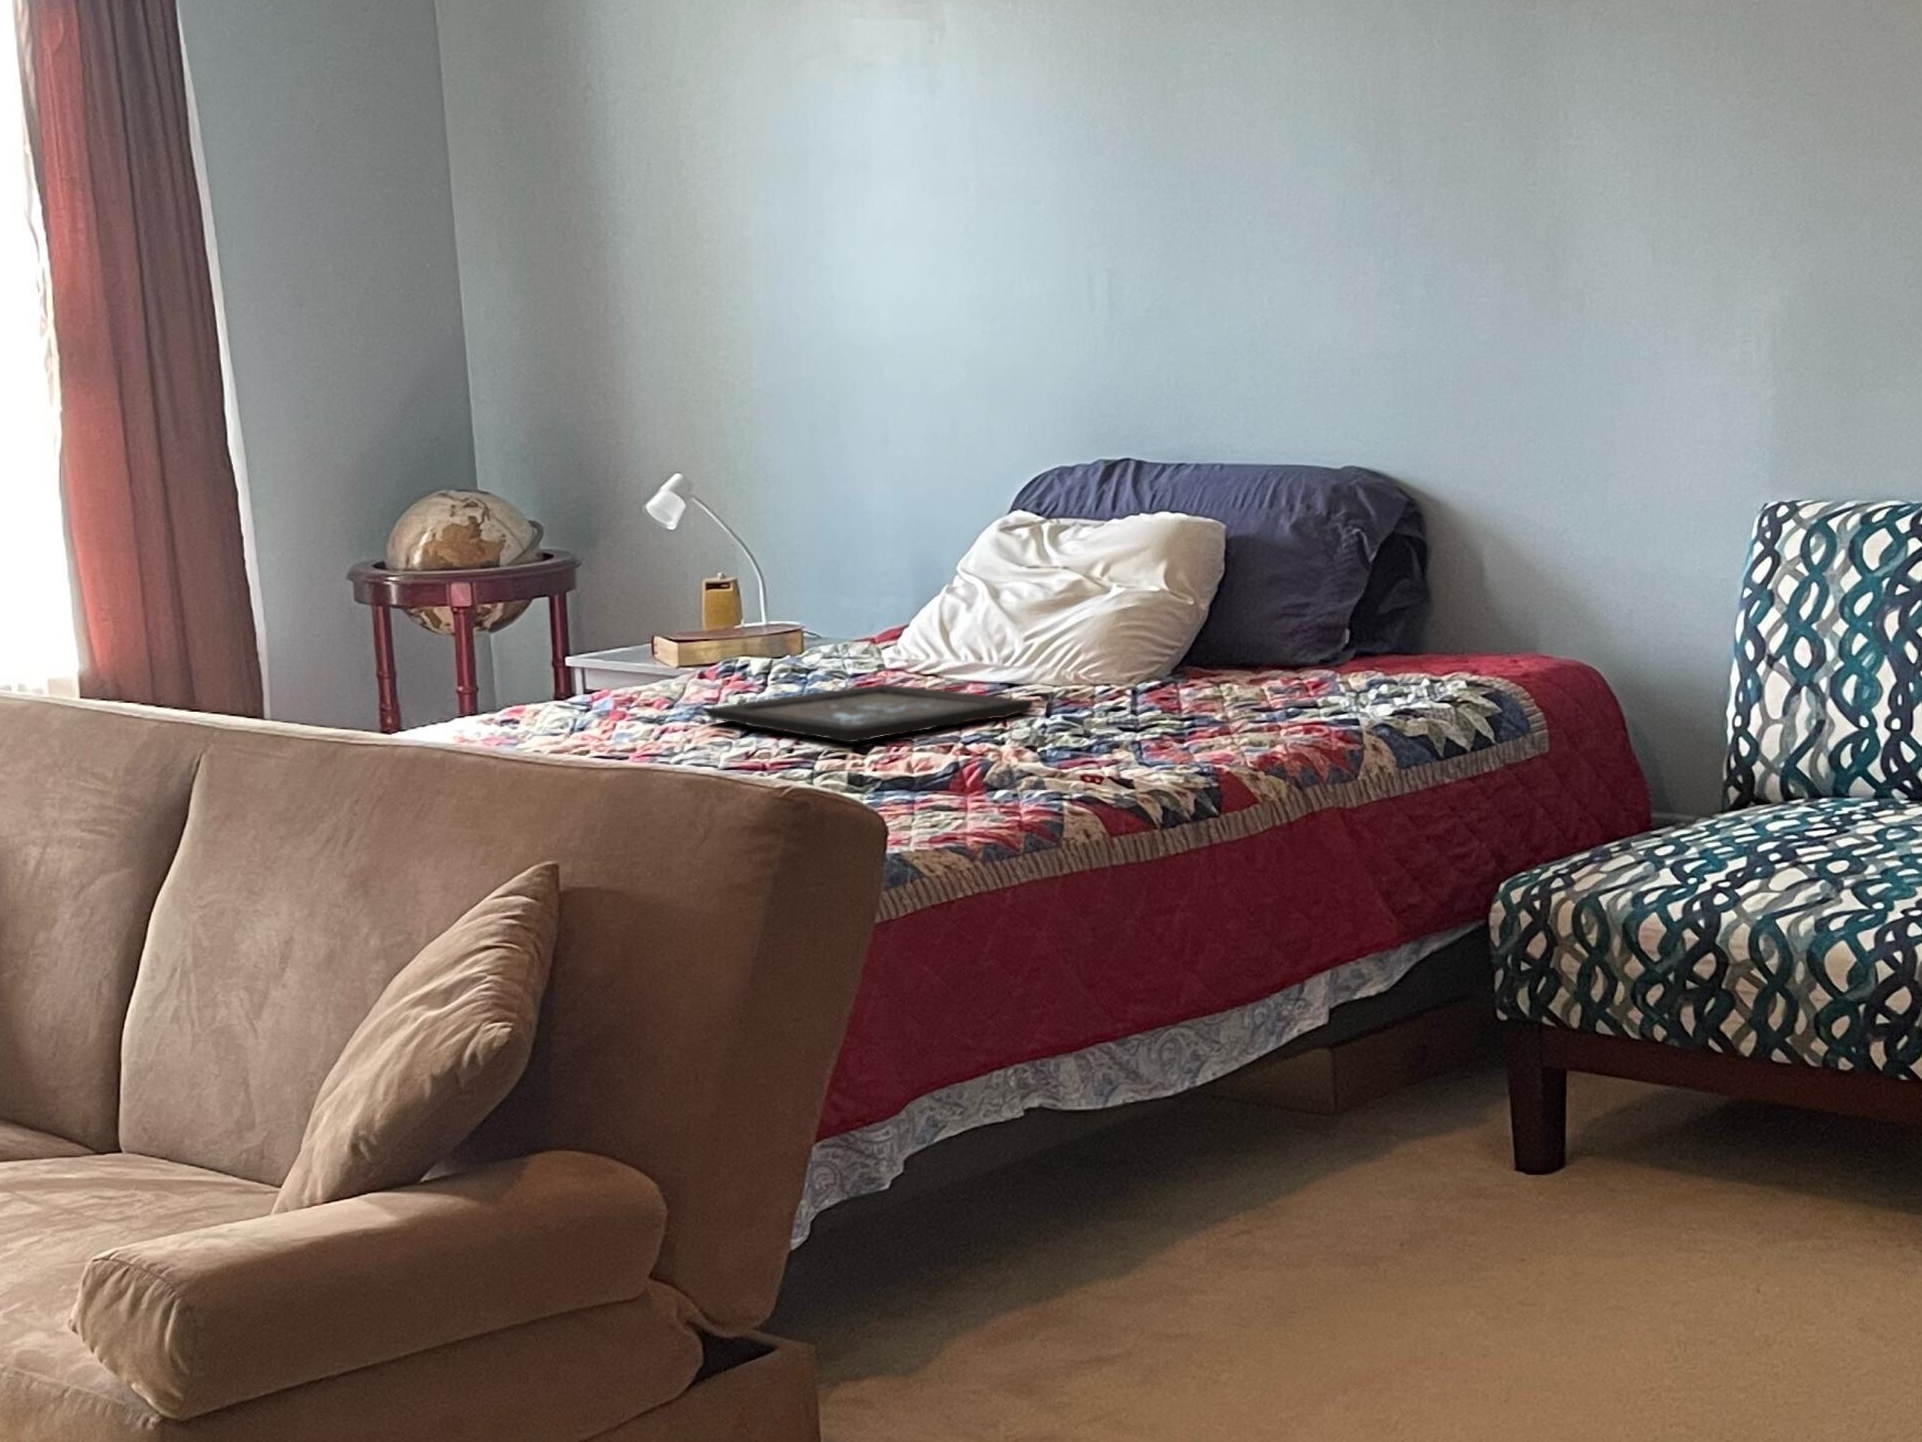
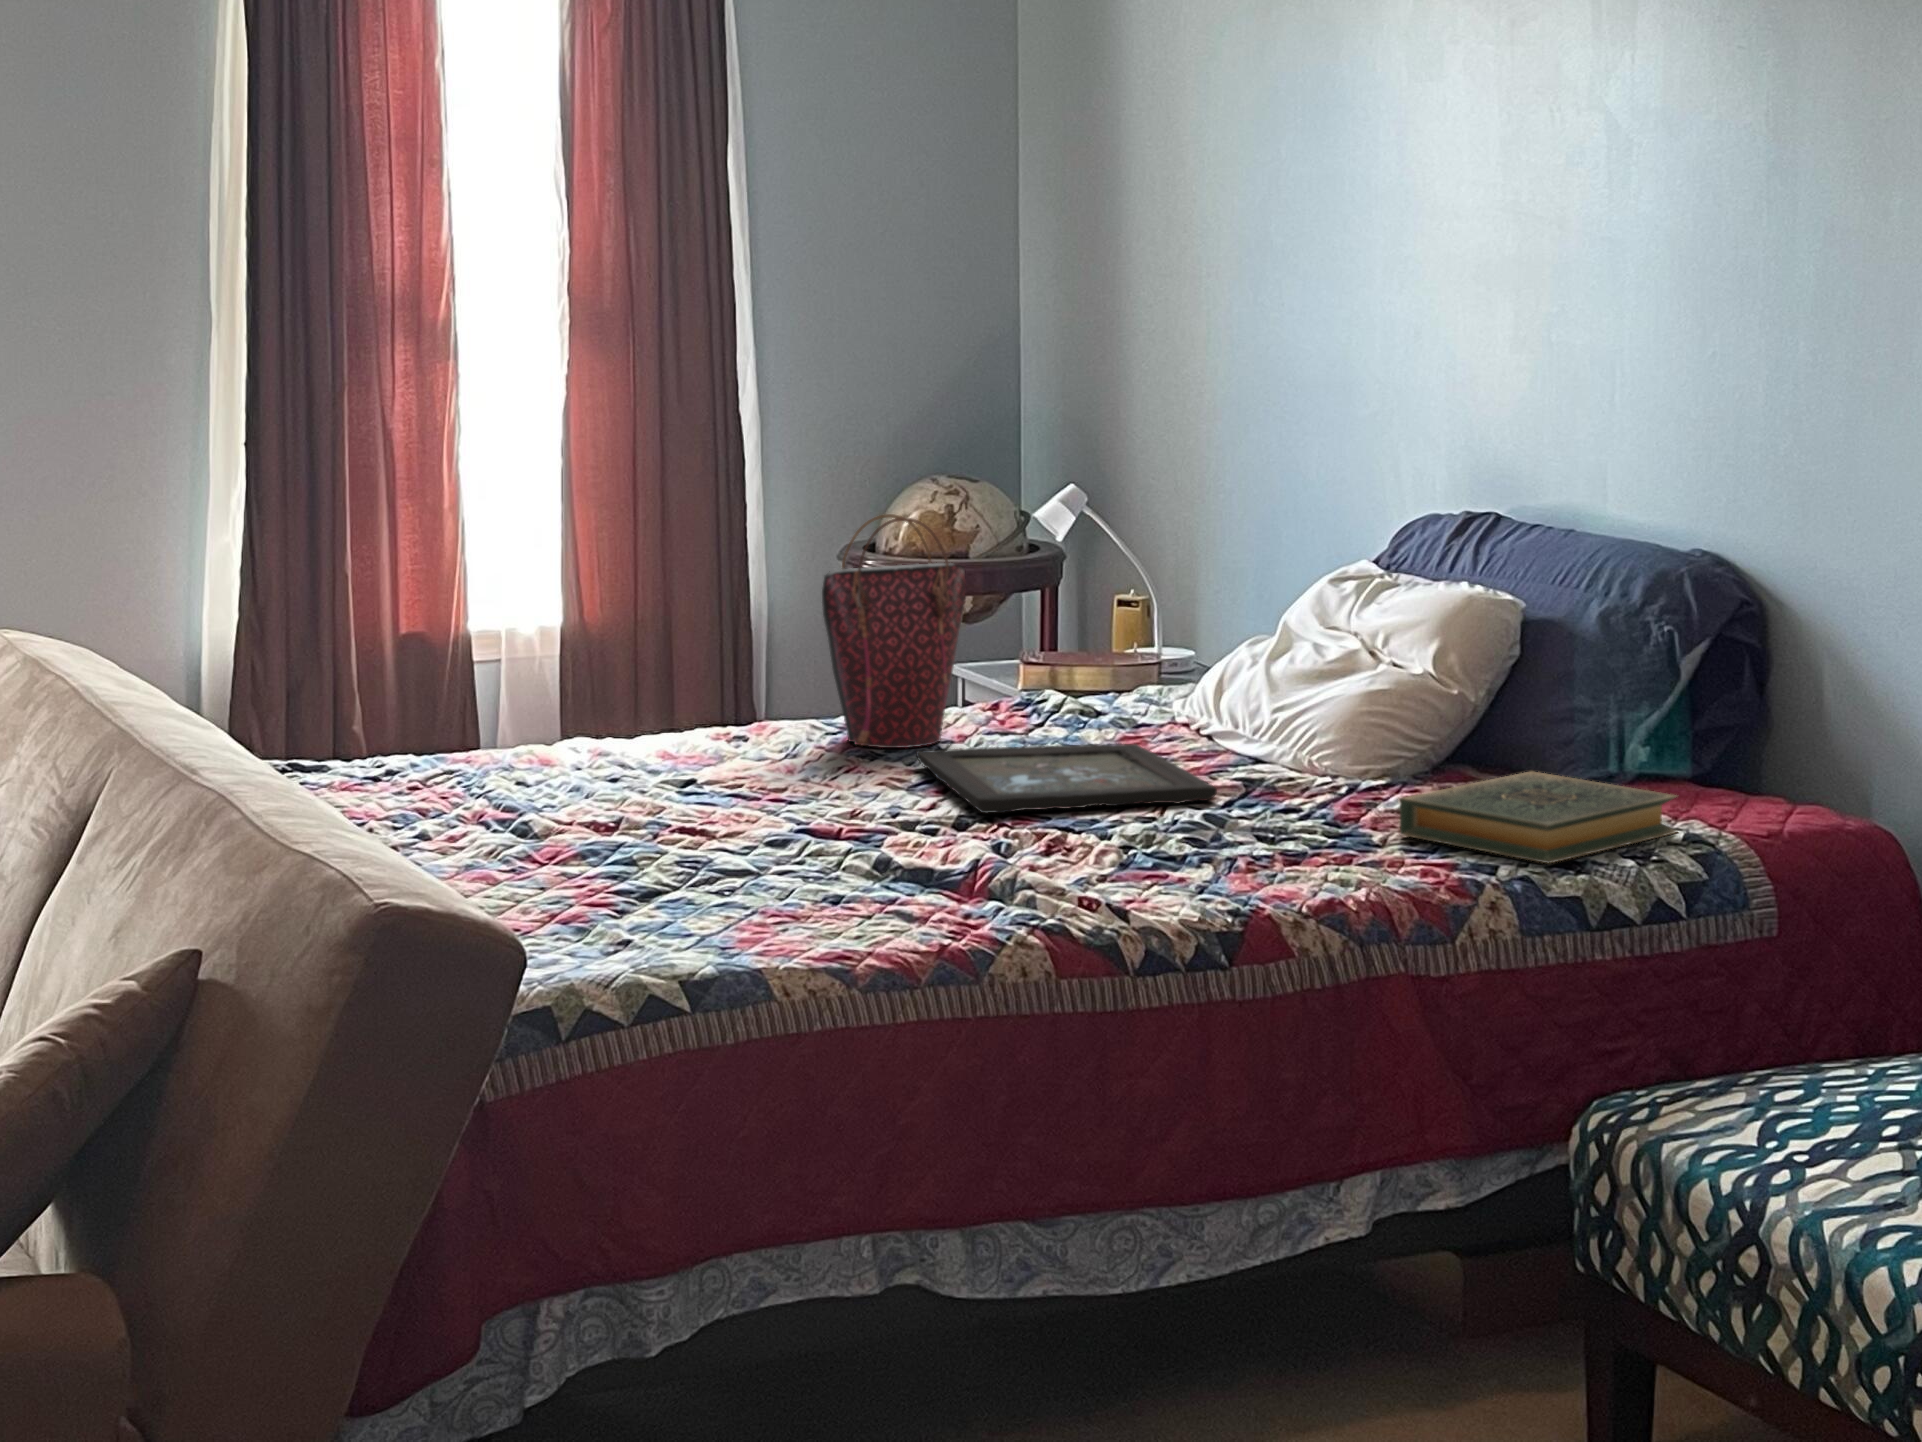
handbag: none [570,492,688,716] -> present [822,514,966,748]
hardback book: none [1233,656,1442,715] -> present [1400,771,1677,863]

